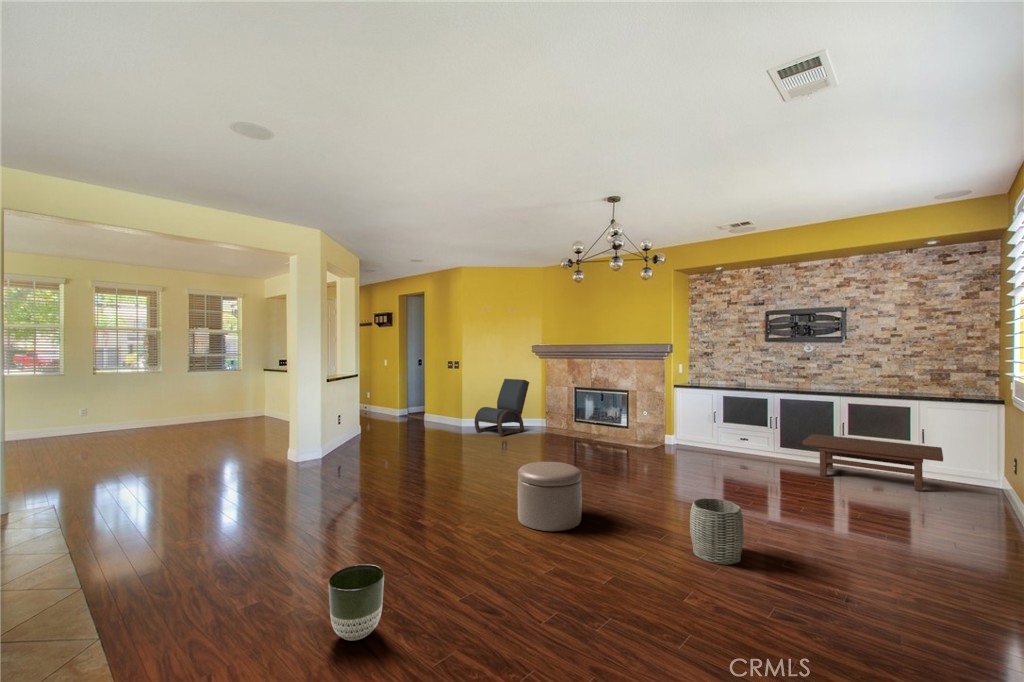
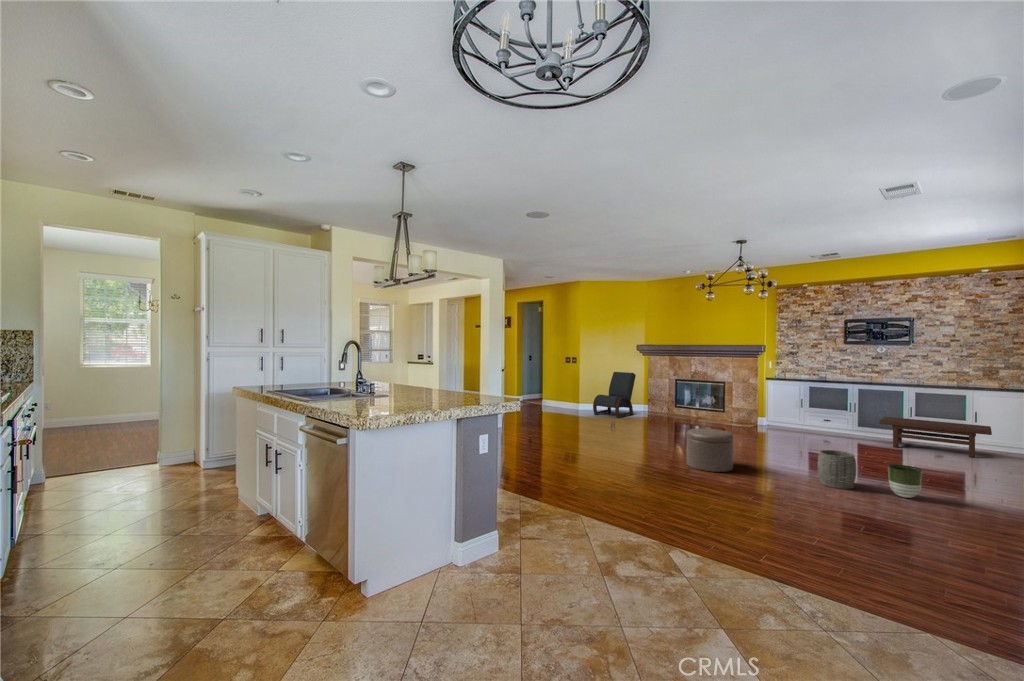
planter: present [329,564,384,641] -> present [888,464,922,498]

